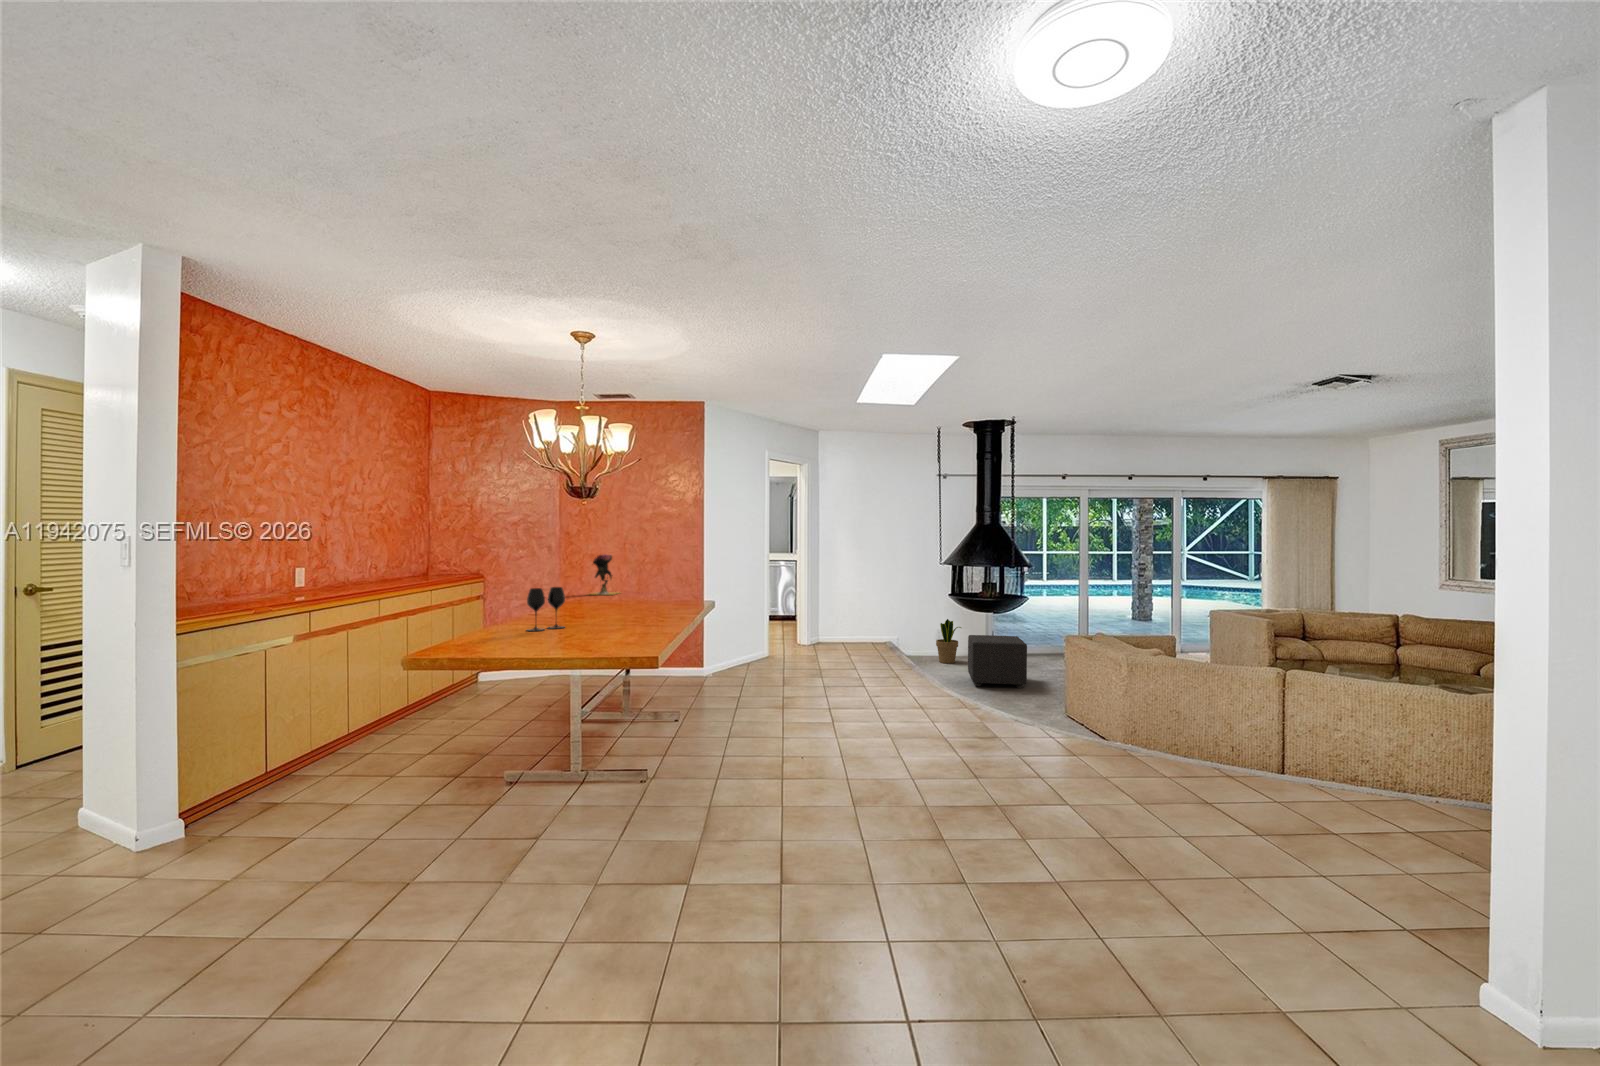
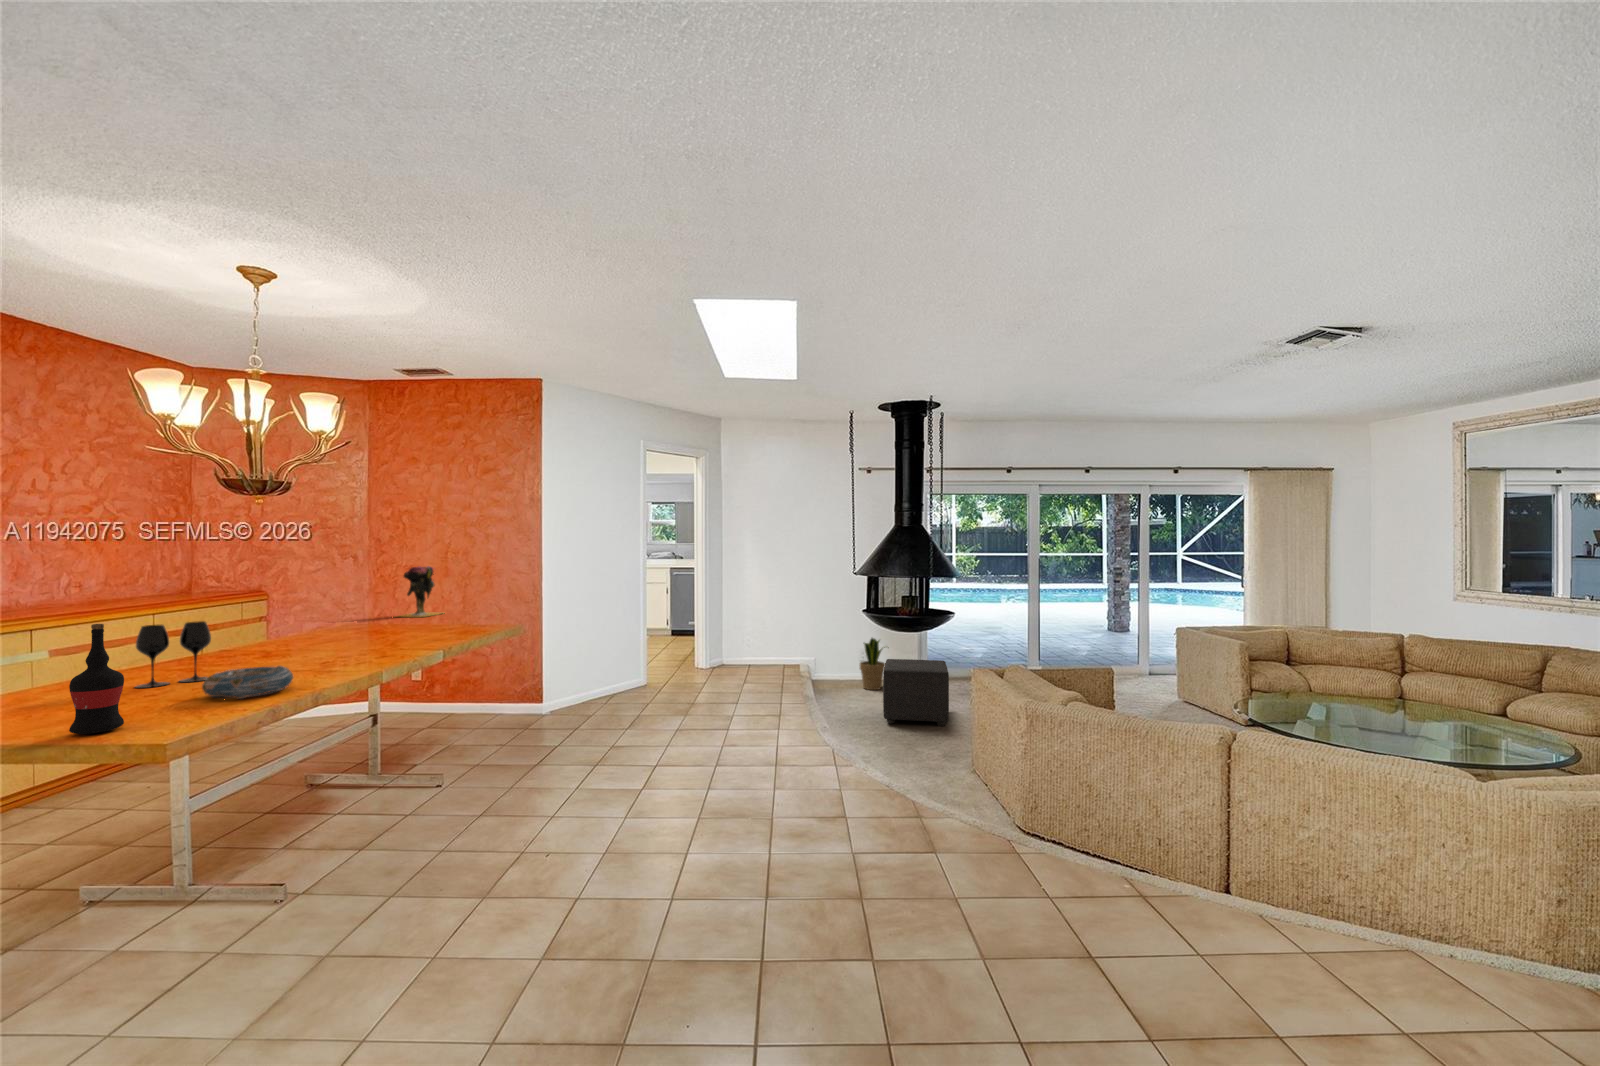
wine bottle: none [566,581,592,650] -> present [69,624,124,734]
decorative bowl: none [592,616,643,636] -> present [202,666,293,699]

